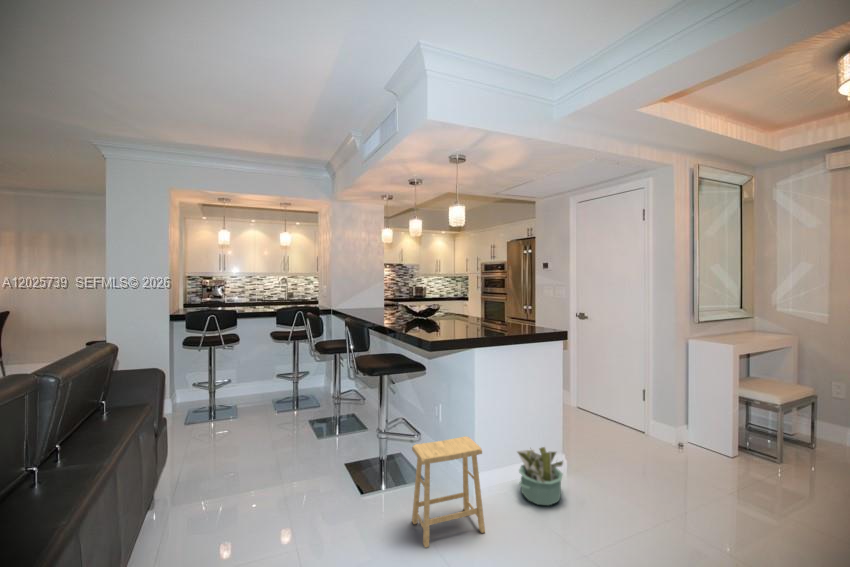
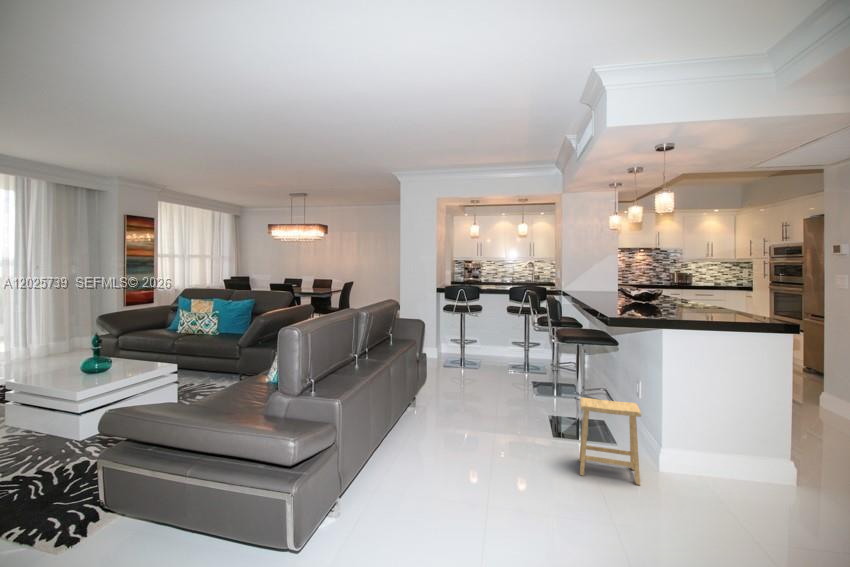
decorative plant: present [517,447,563,506] -> none [695,434,762,494]

